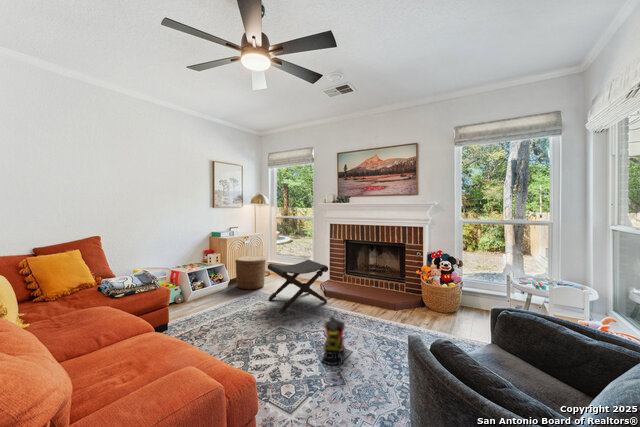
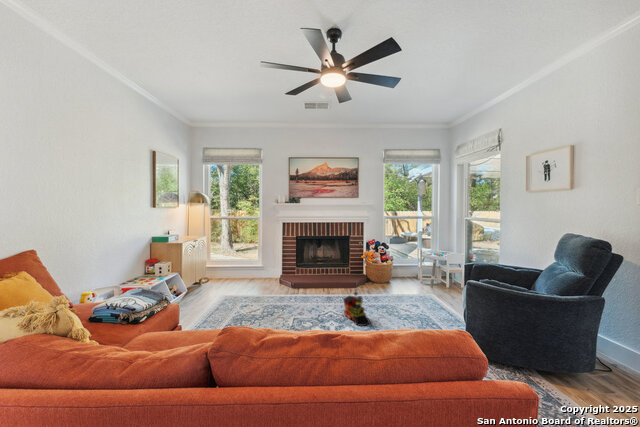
woven basket: present [235,256,266,290] -> none [192,260,226,296]
footstool: present [268,260,328,311] -> none [249,257,304,305]

